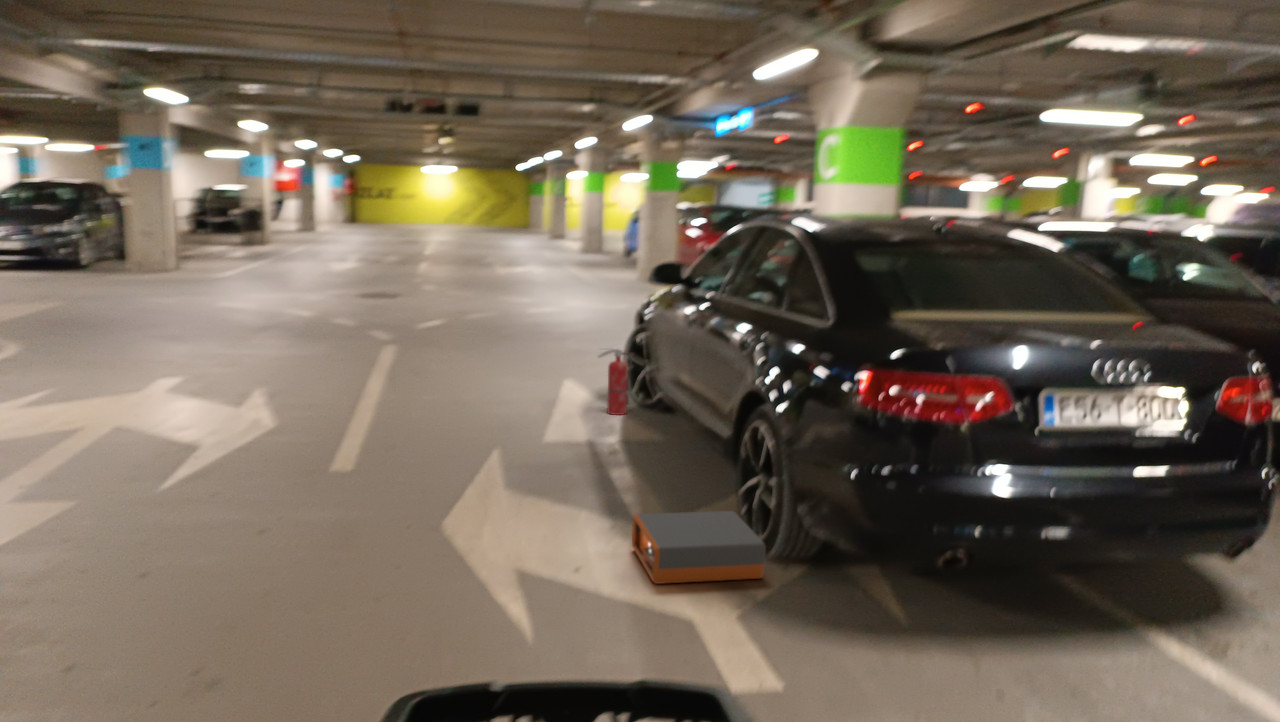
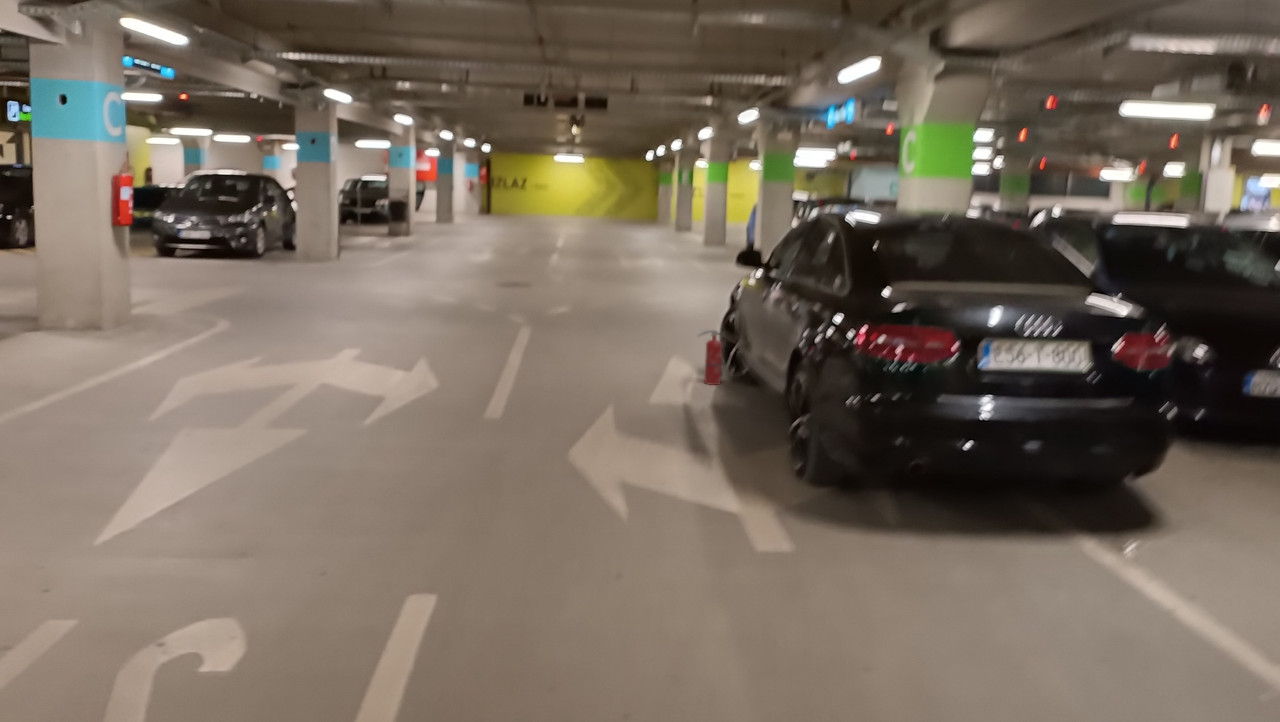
storage box: present [632,511,766,584] -> none [706,446,800,493]

